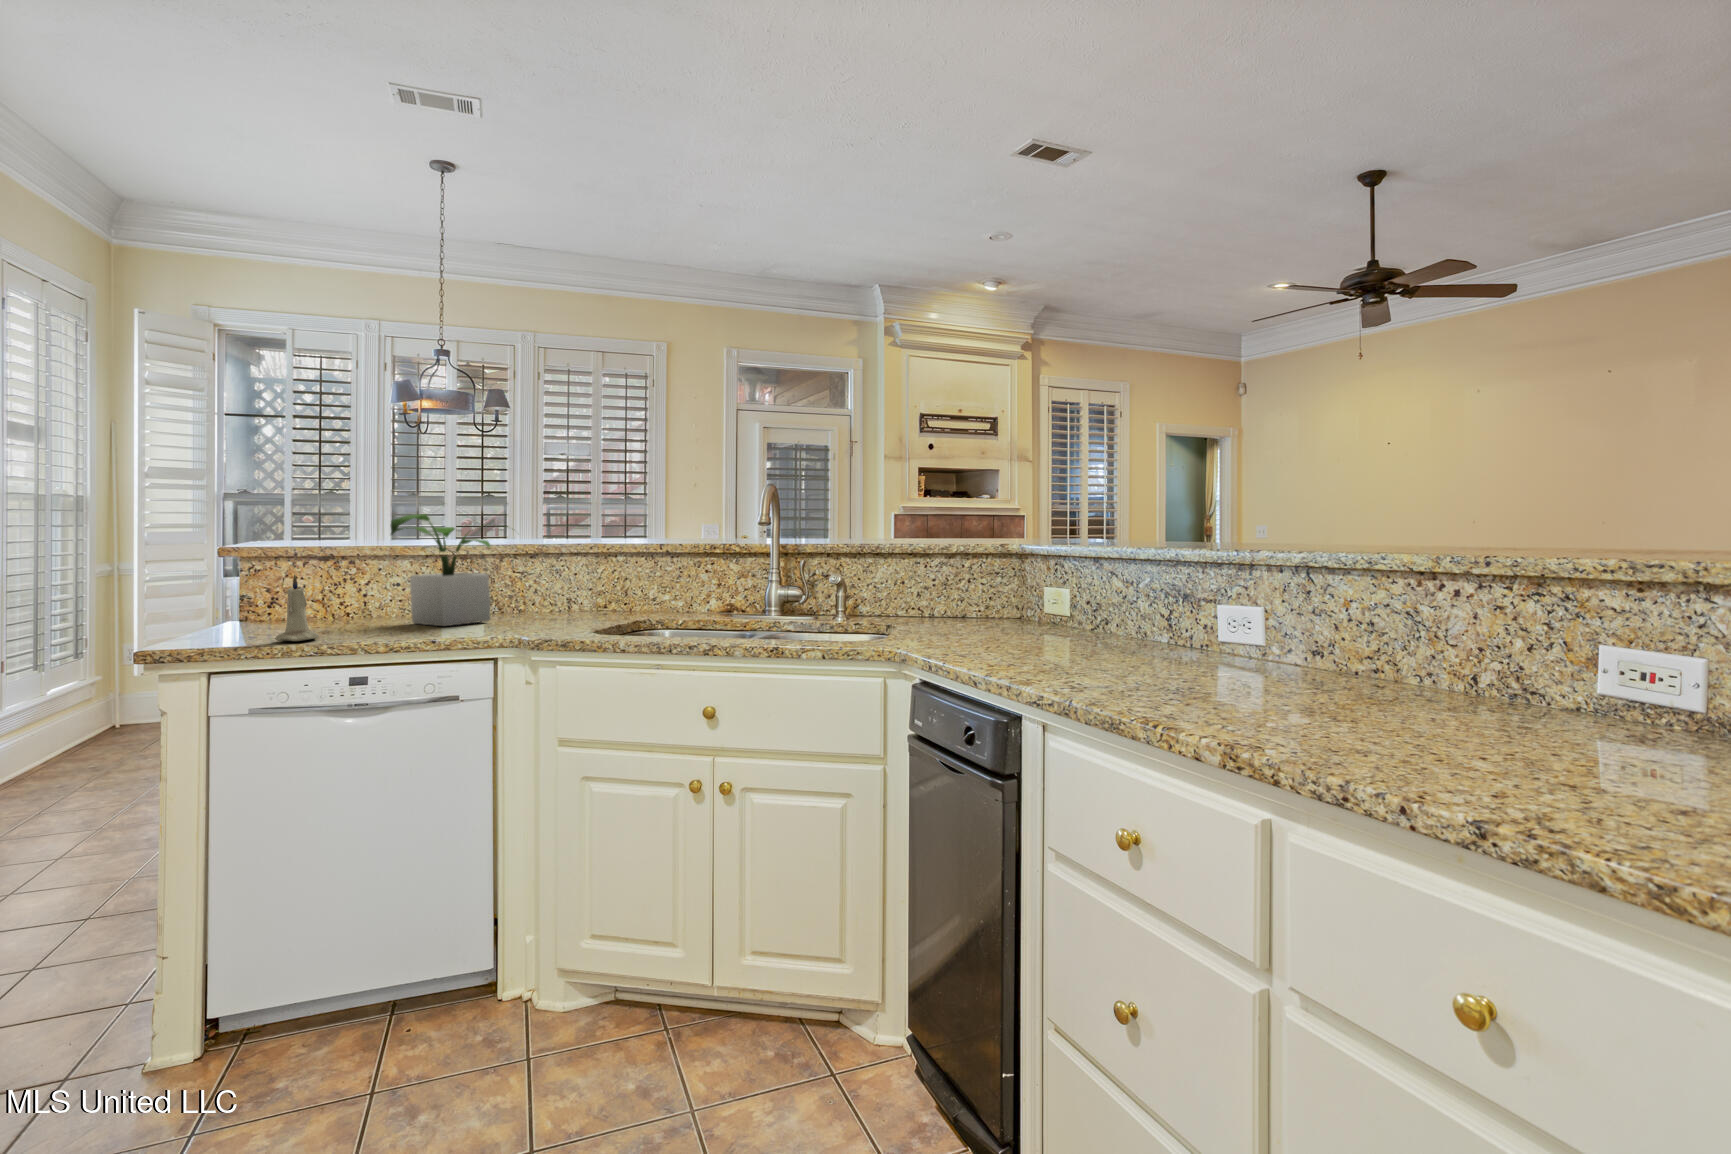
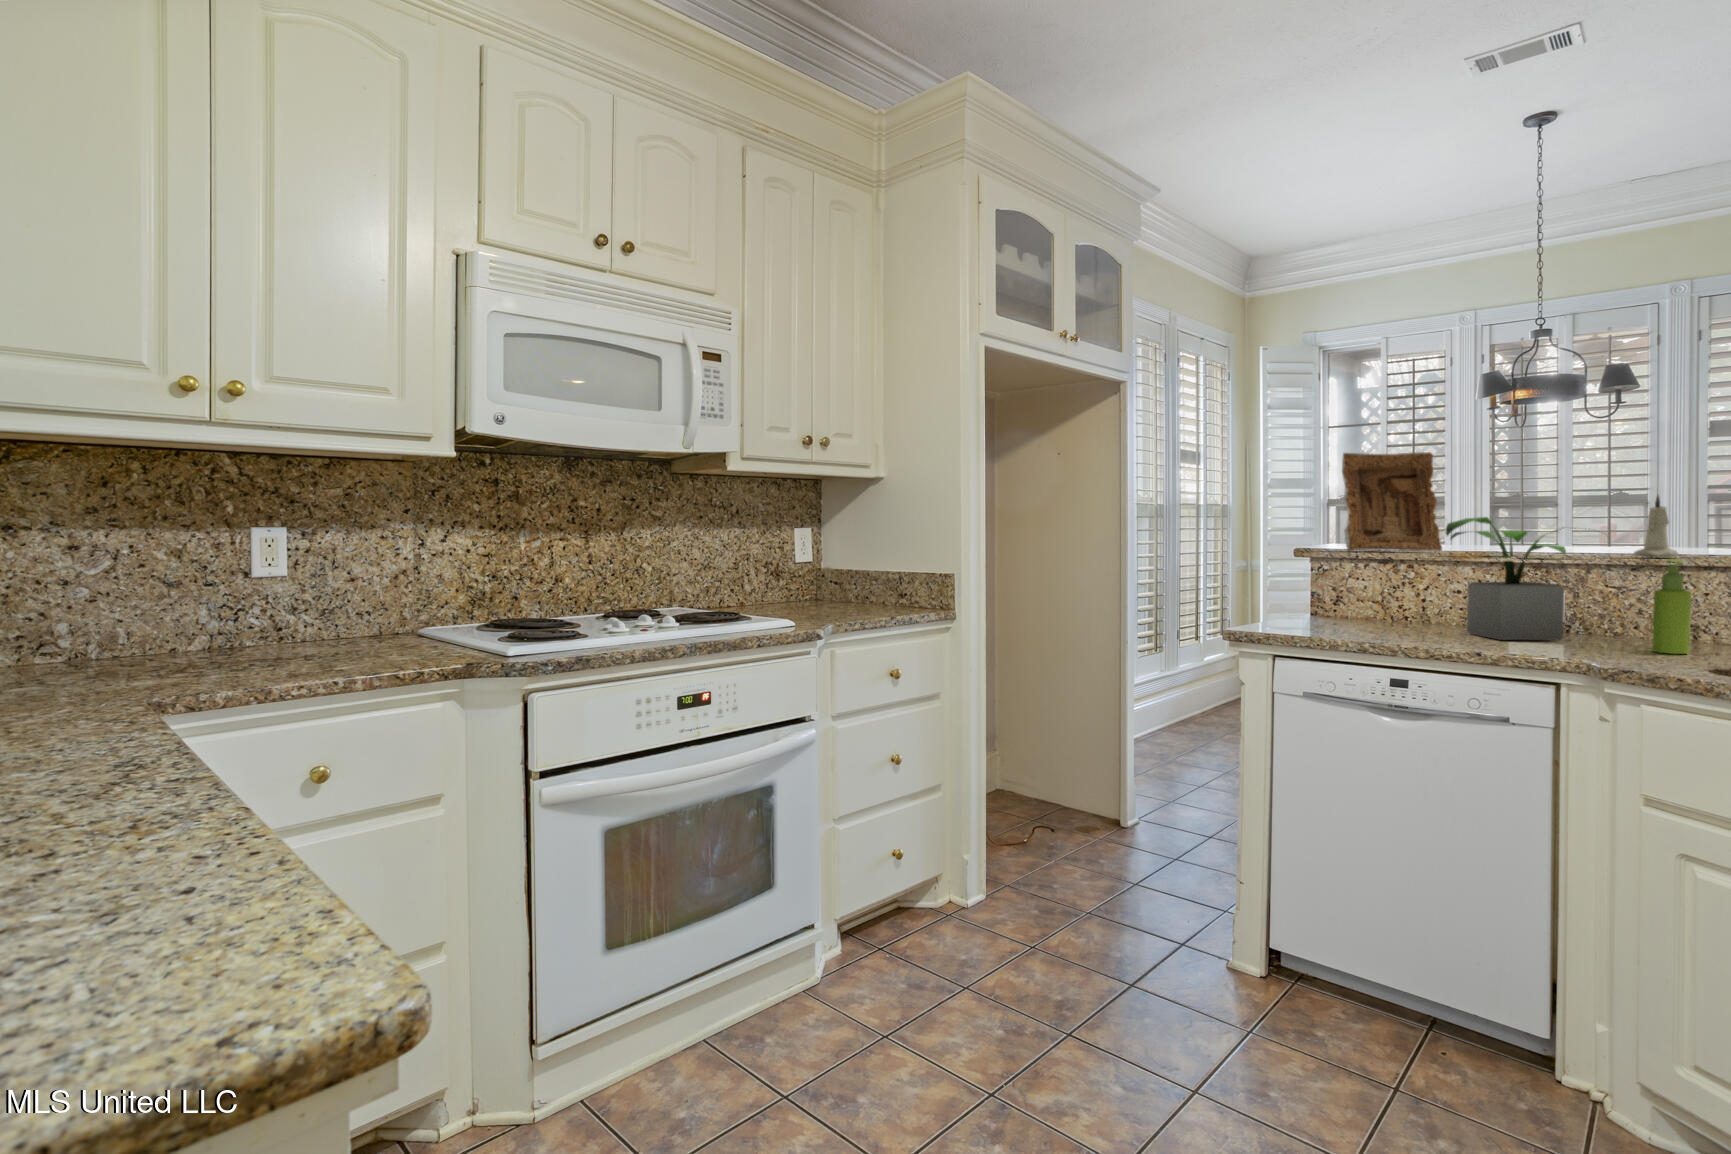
picture frame: none [268,443,378,549] -> present [1342,452,1442,551]
soap dispenser: none [552,549,576,623] -> present [1652,559,1691,654]
candle: present [275,575,319,641] -> present [1634,495,1679,557]

